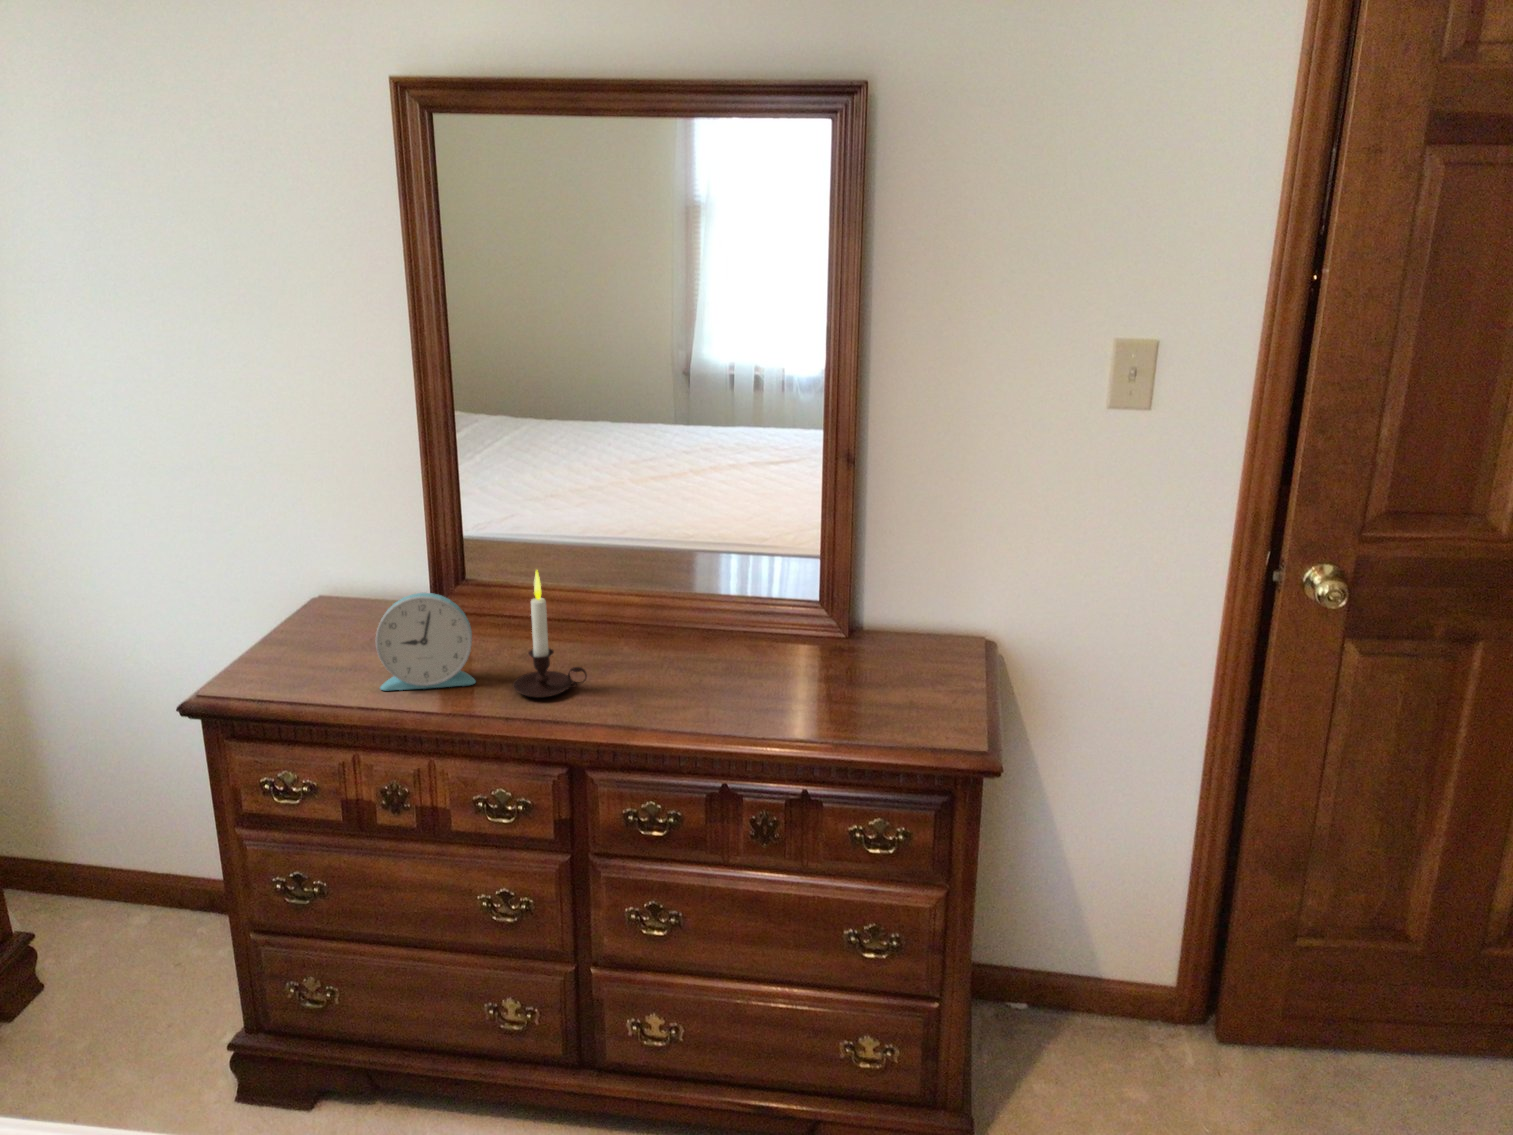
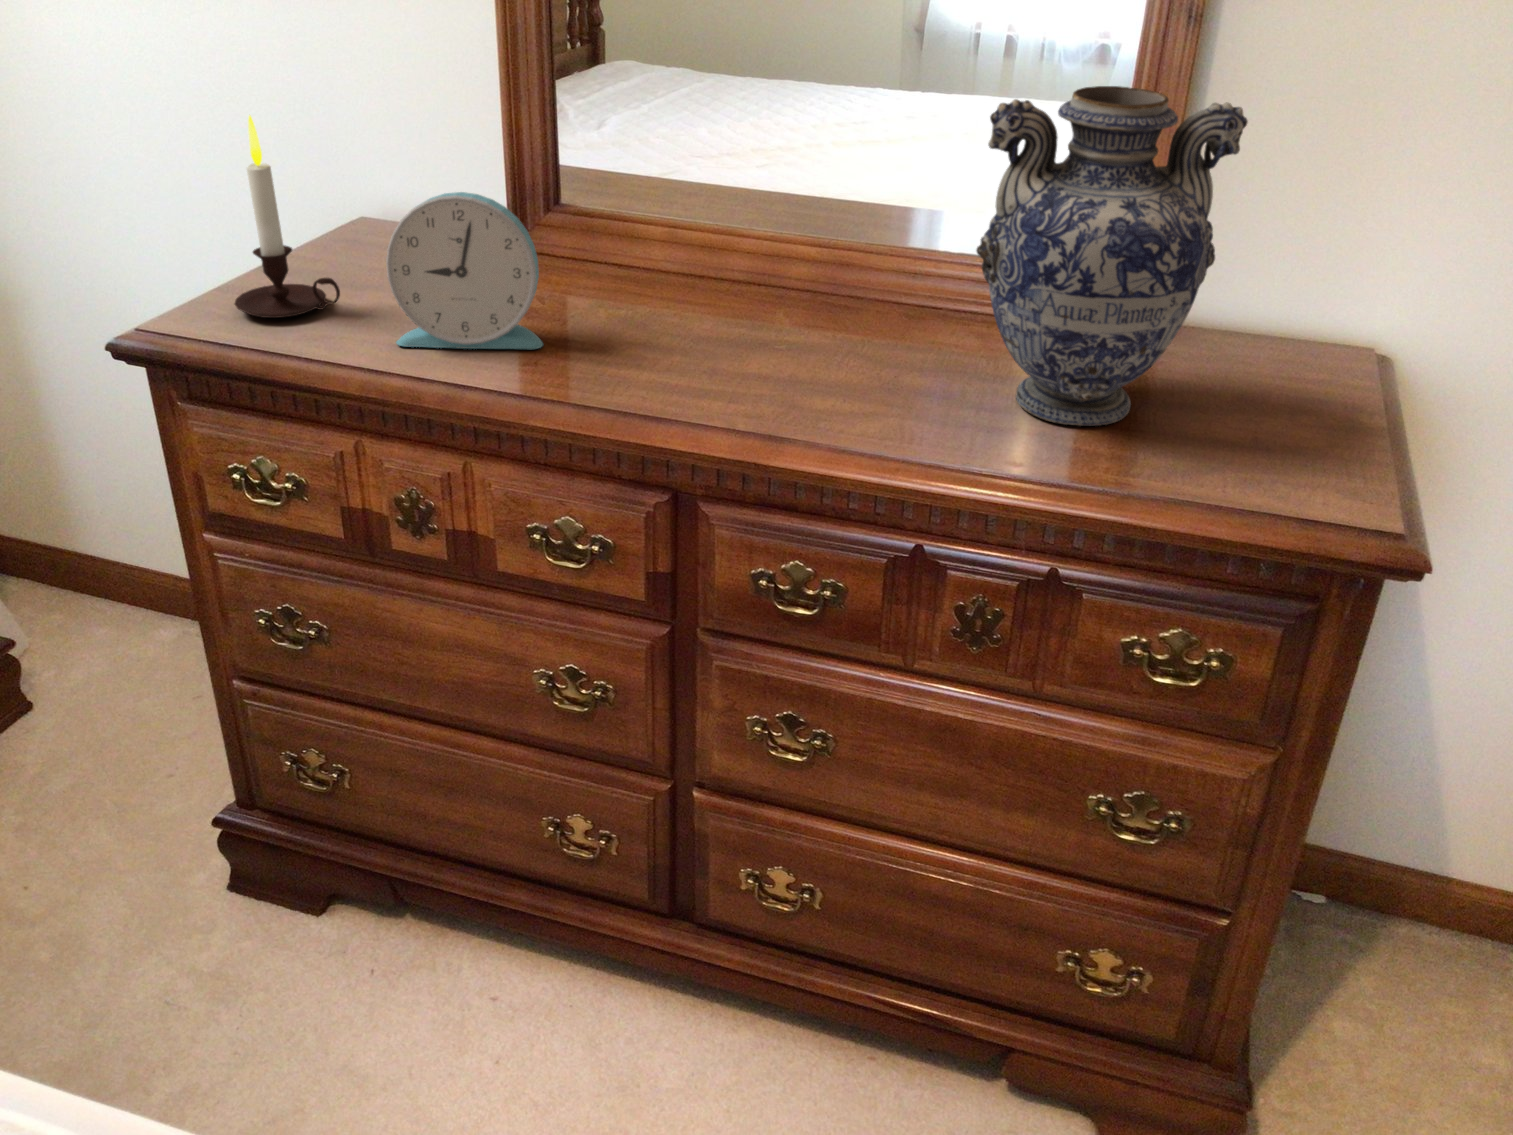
decorative vase: none [740,514,880,704] -> present [976,86,1248,426]
candle: present [512,571,587,698] -> present [235,116,340,318]

